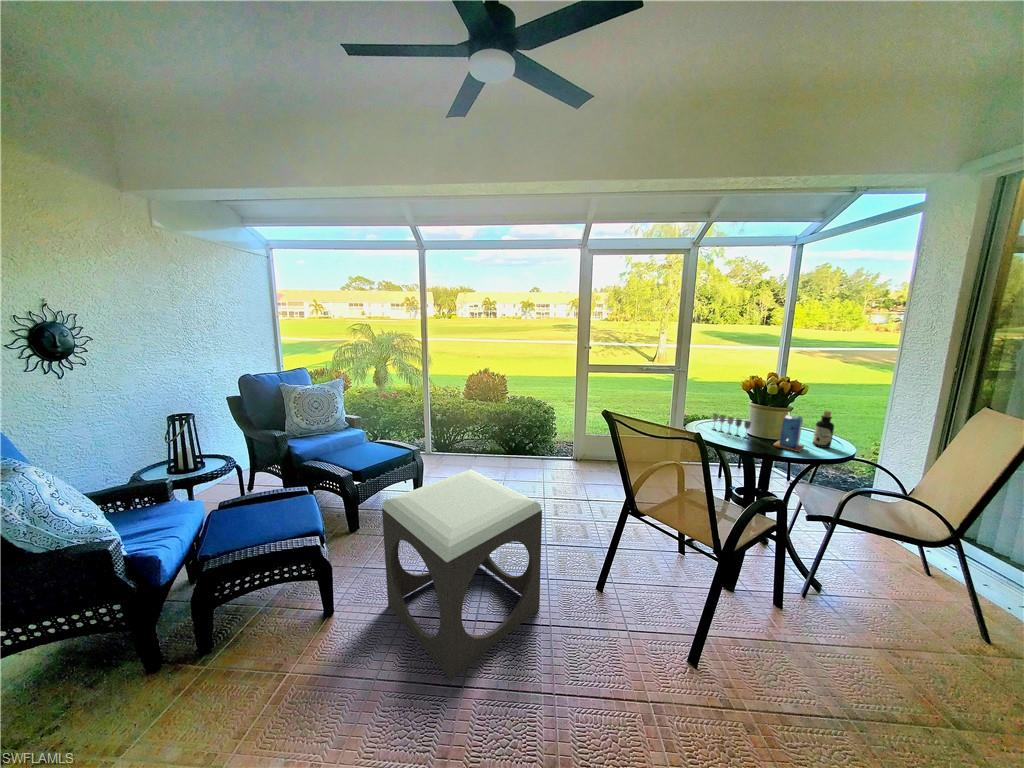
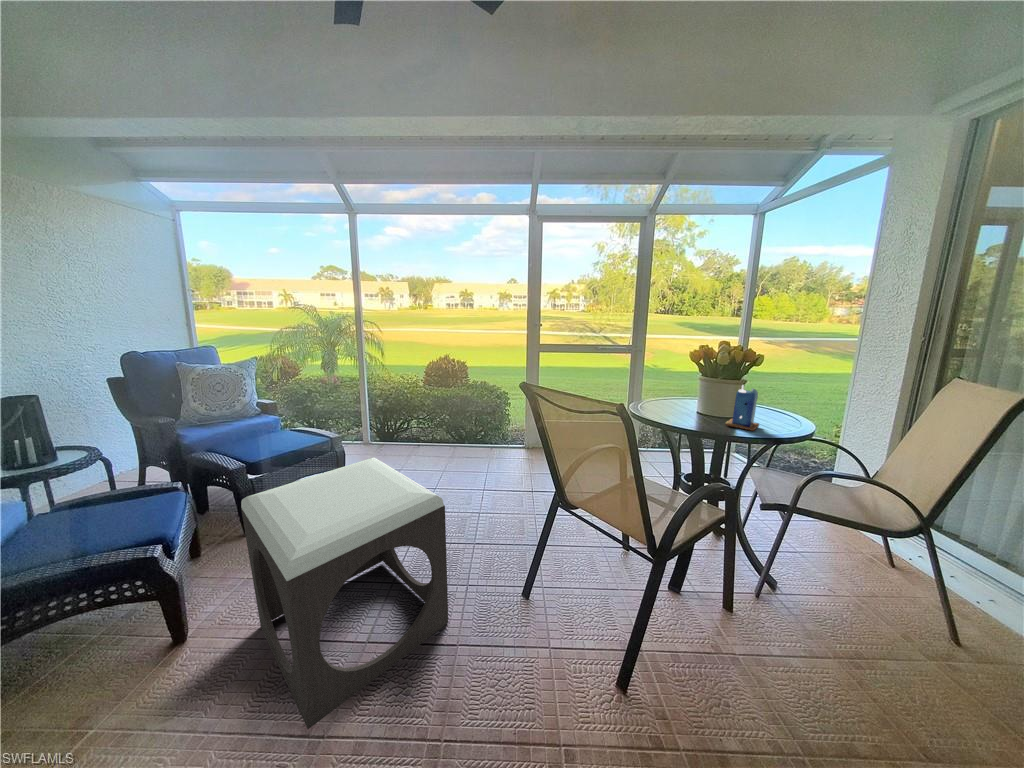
bottle: present [813,411,834,448] -> none [769,384,793,426]
wine glass: present [713,414,751,438] -> none [660,390,702,417]

